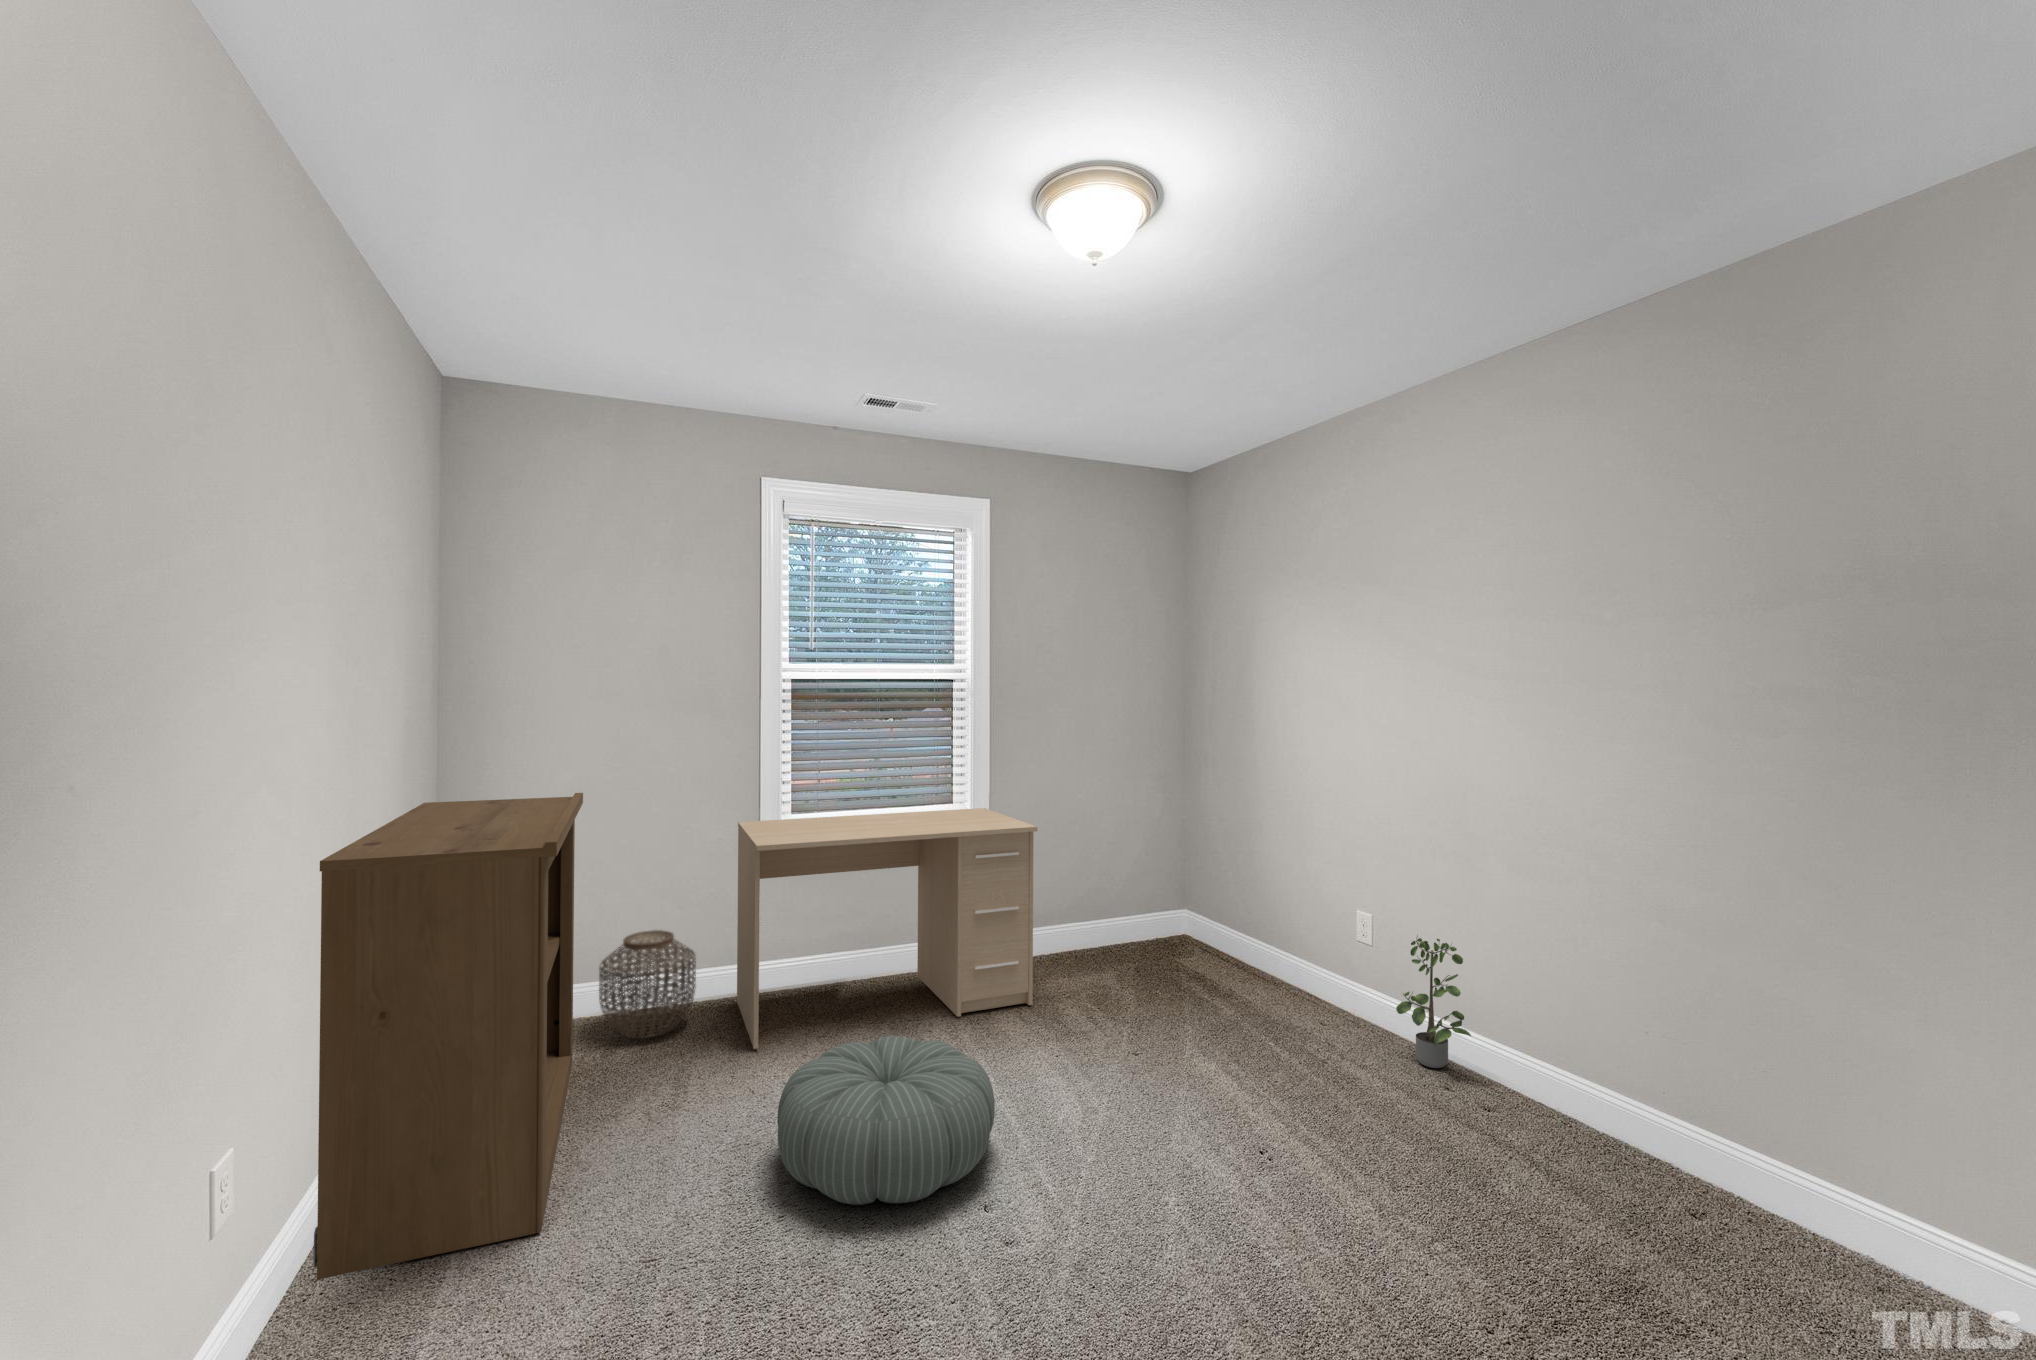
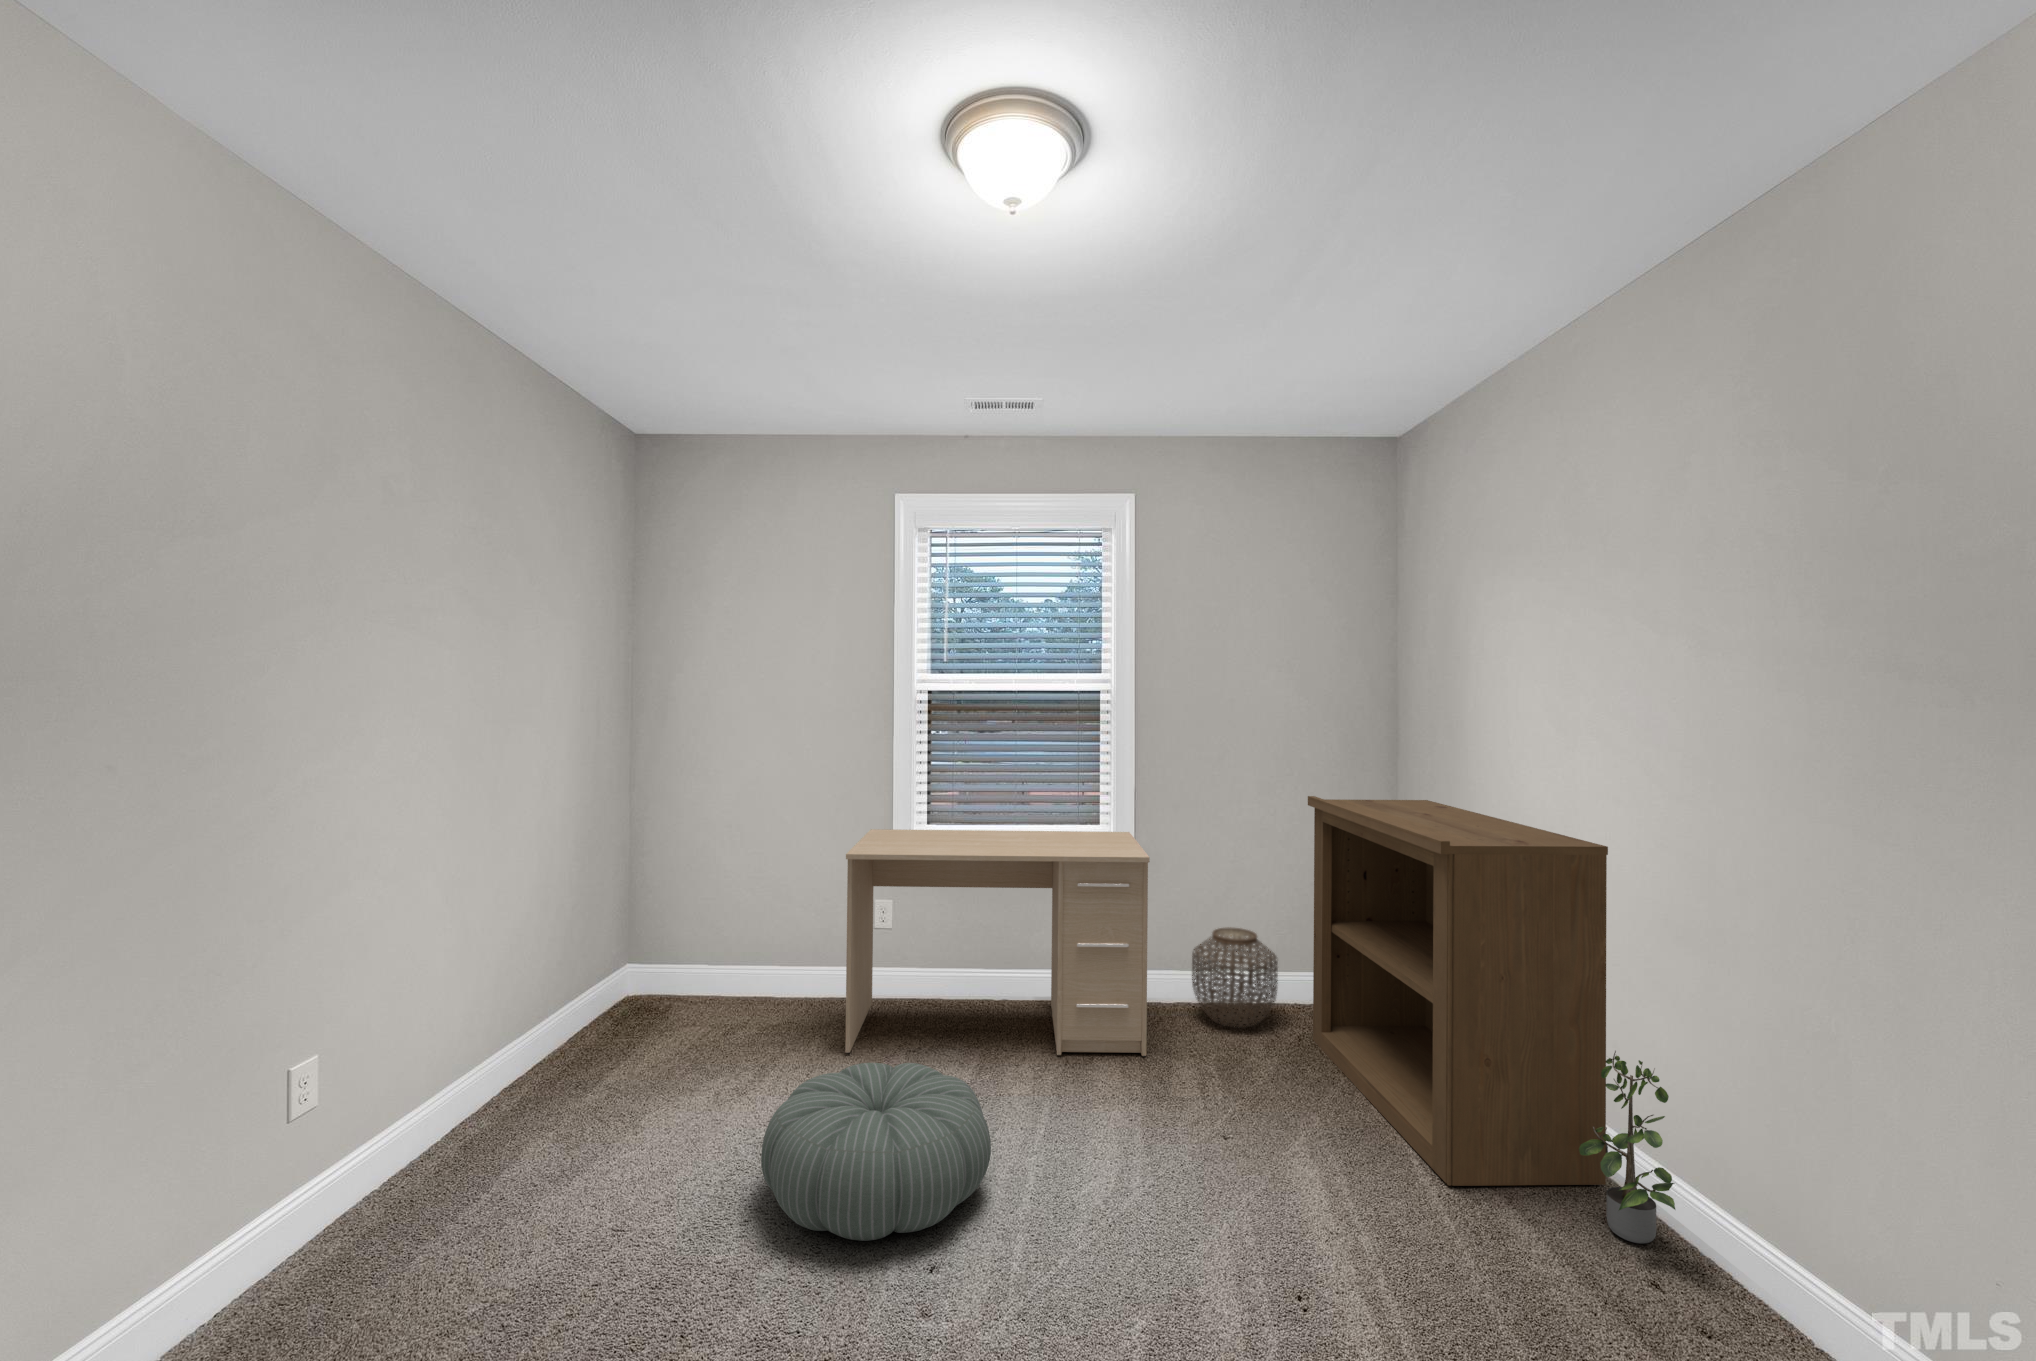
bookshelf: present [314,793,583,1280] -> present [1308,796,1608,1186]
woven basket: present [599,930,696,1038] -> present [1192,927,1278,1027]

